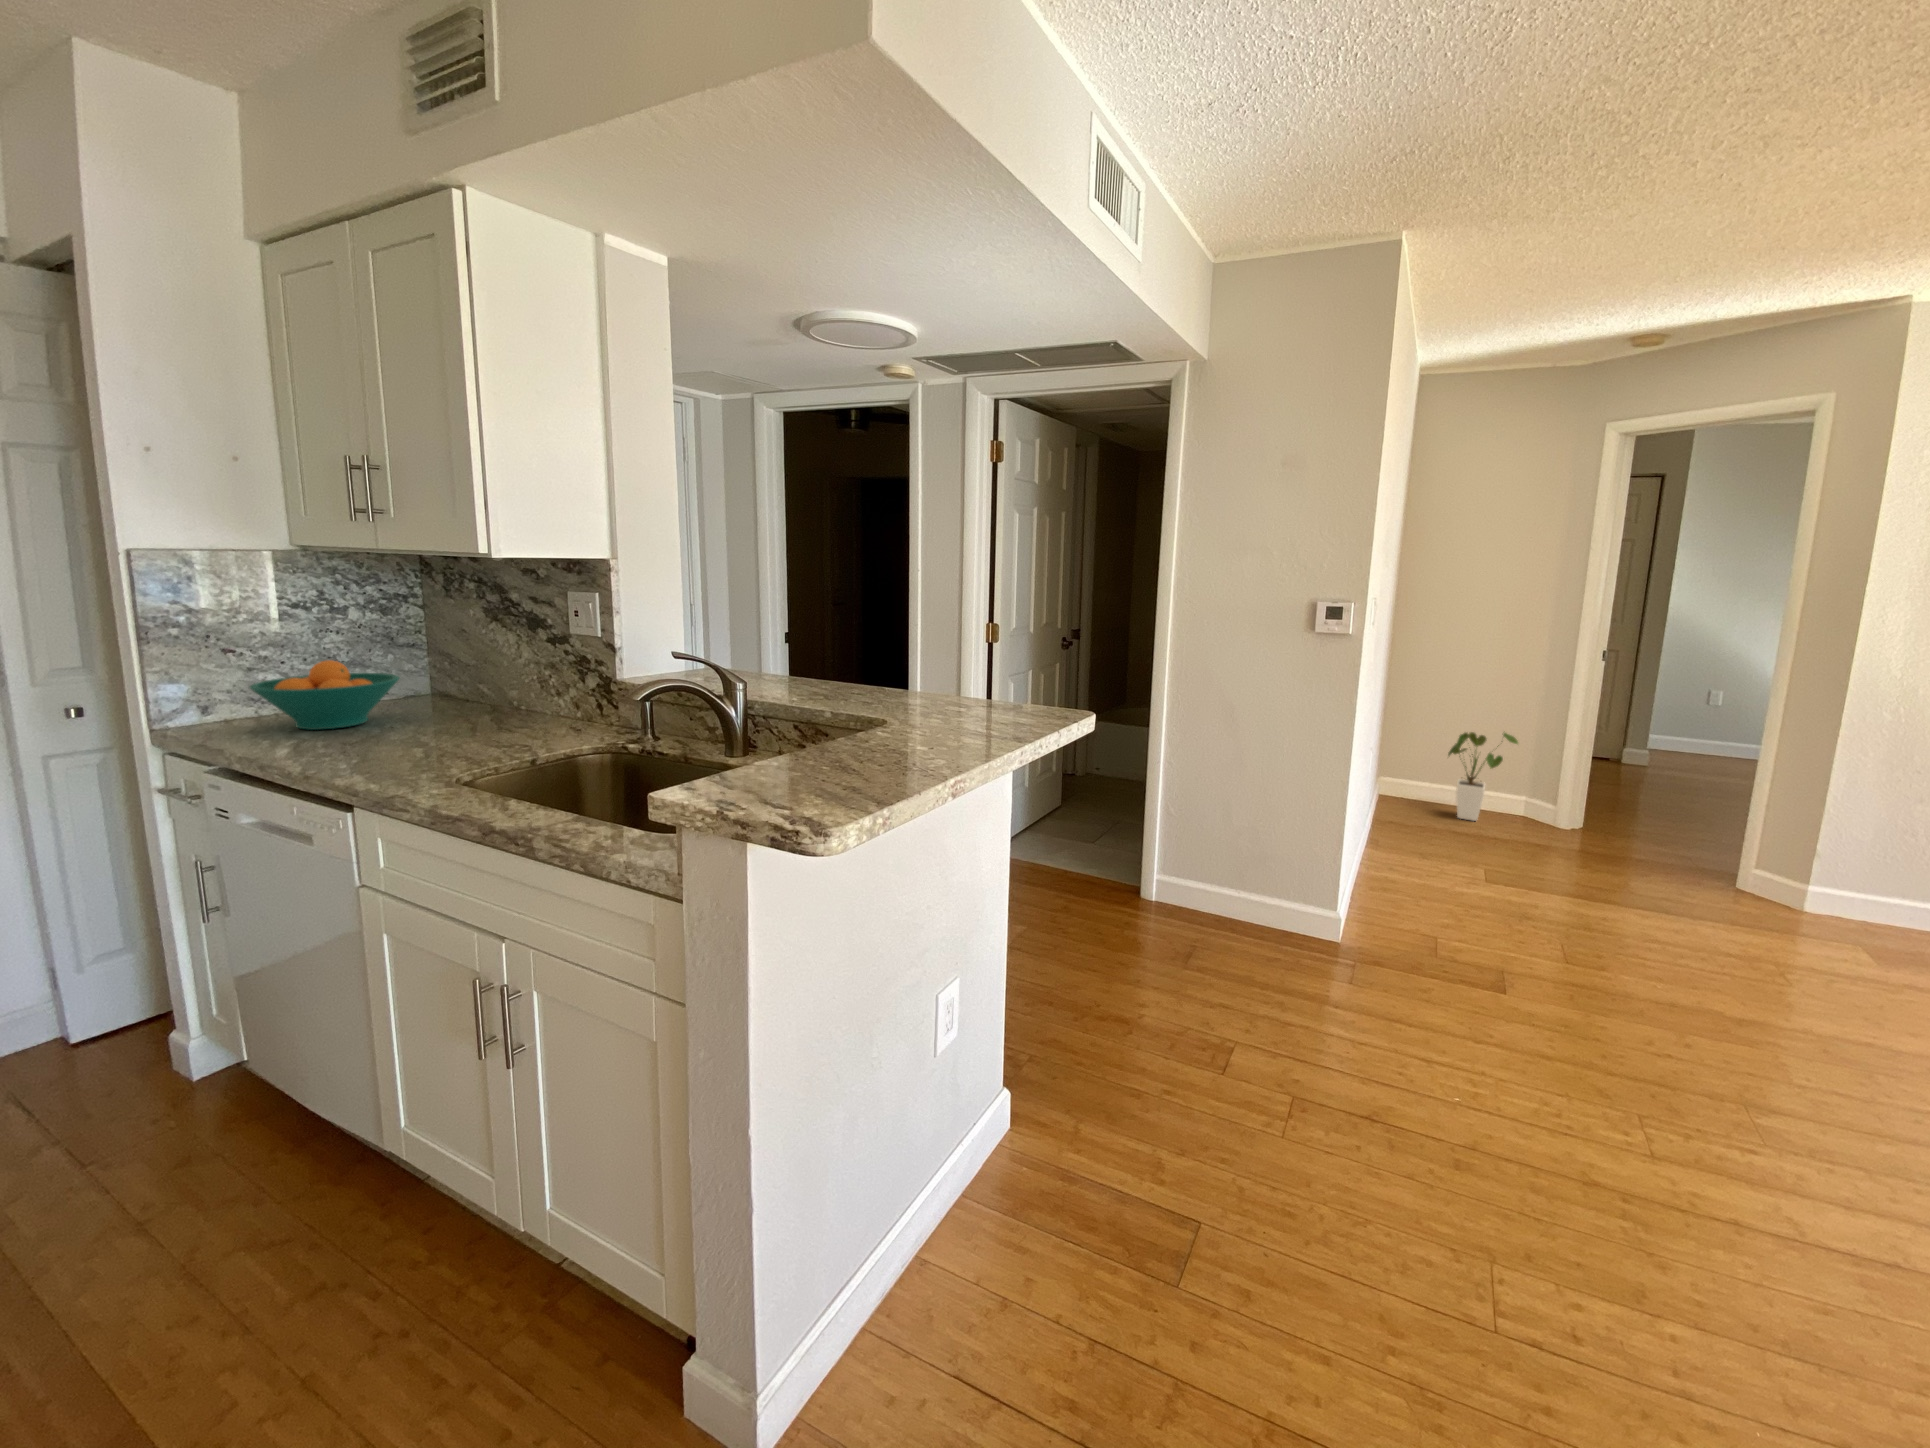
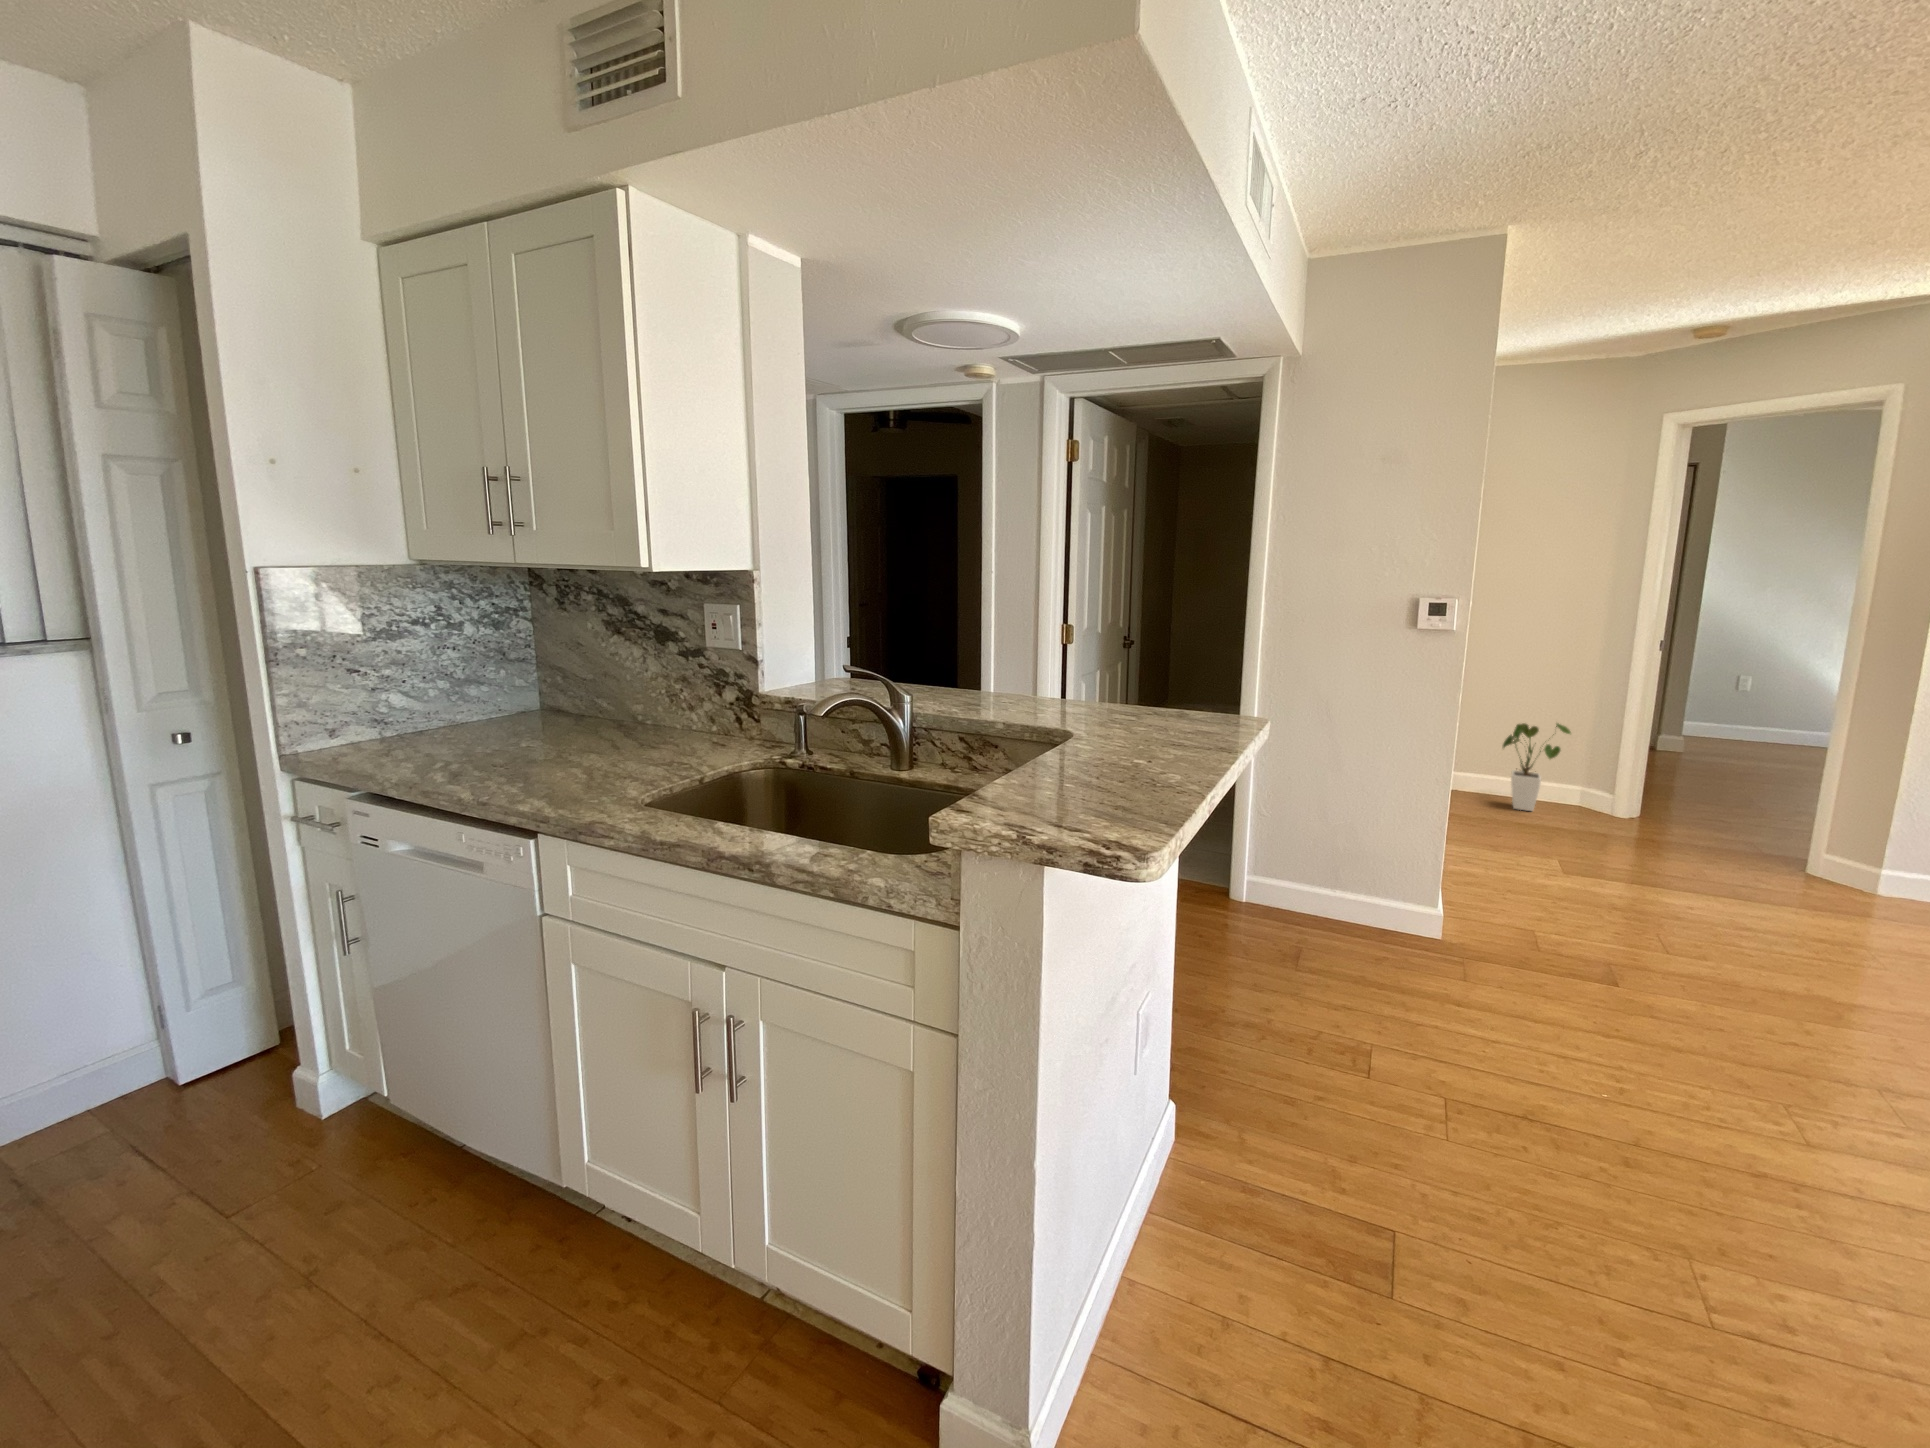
fruit bowl: present [250,660,399,730] -> none [387,679,530,751]

